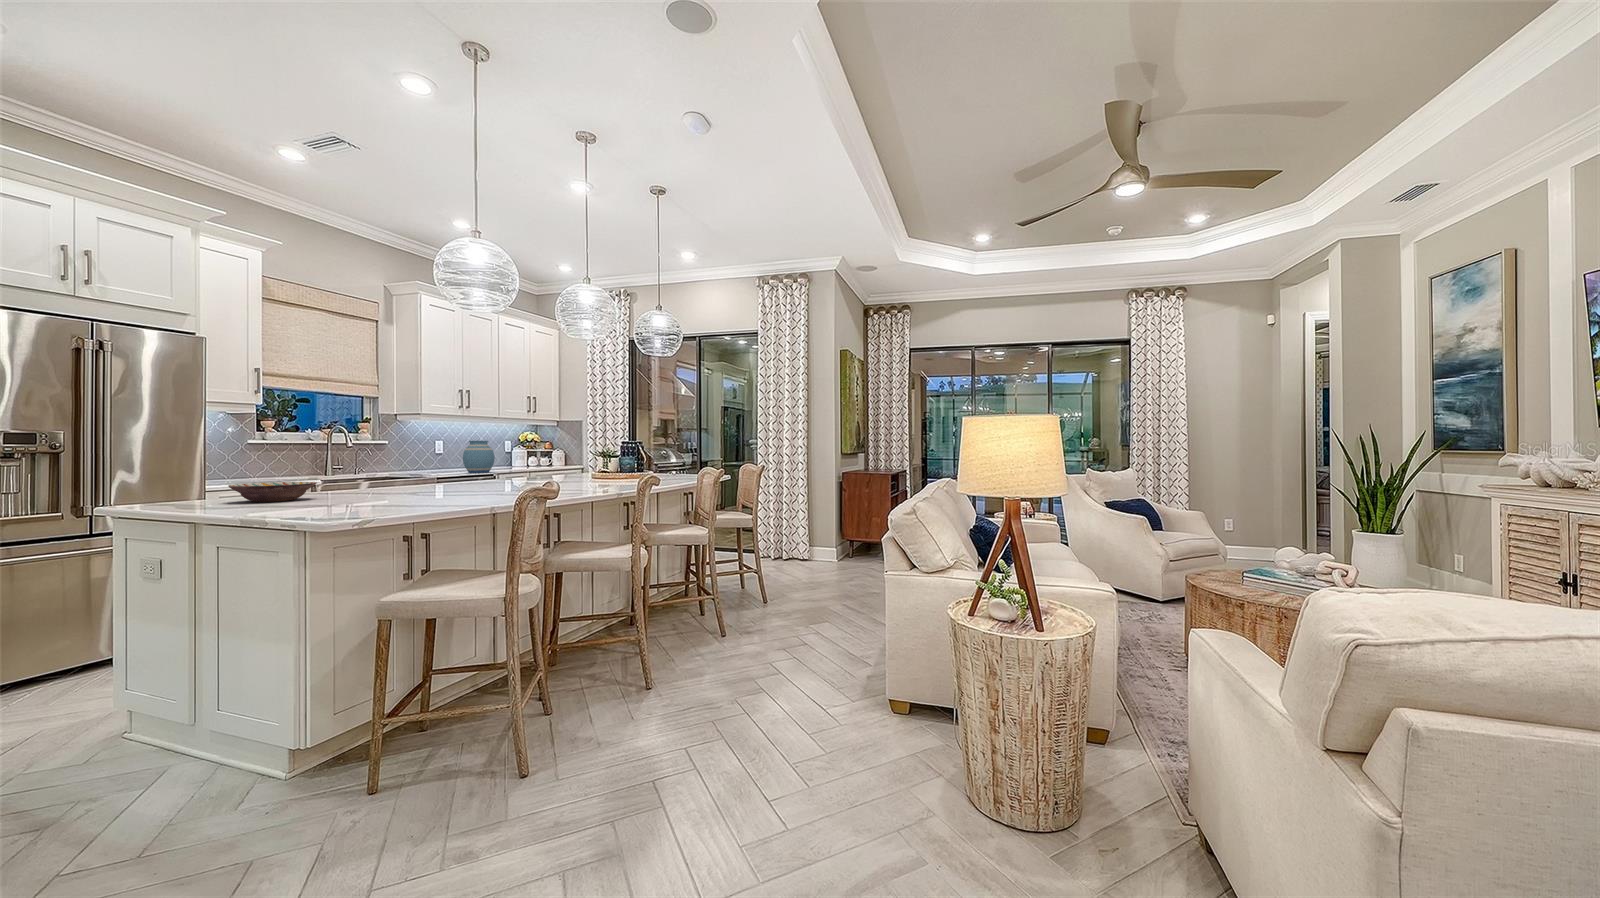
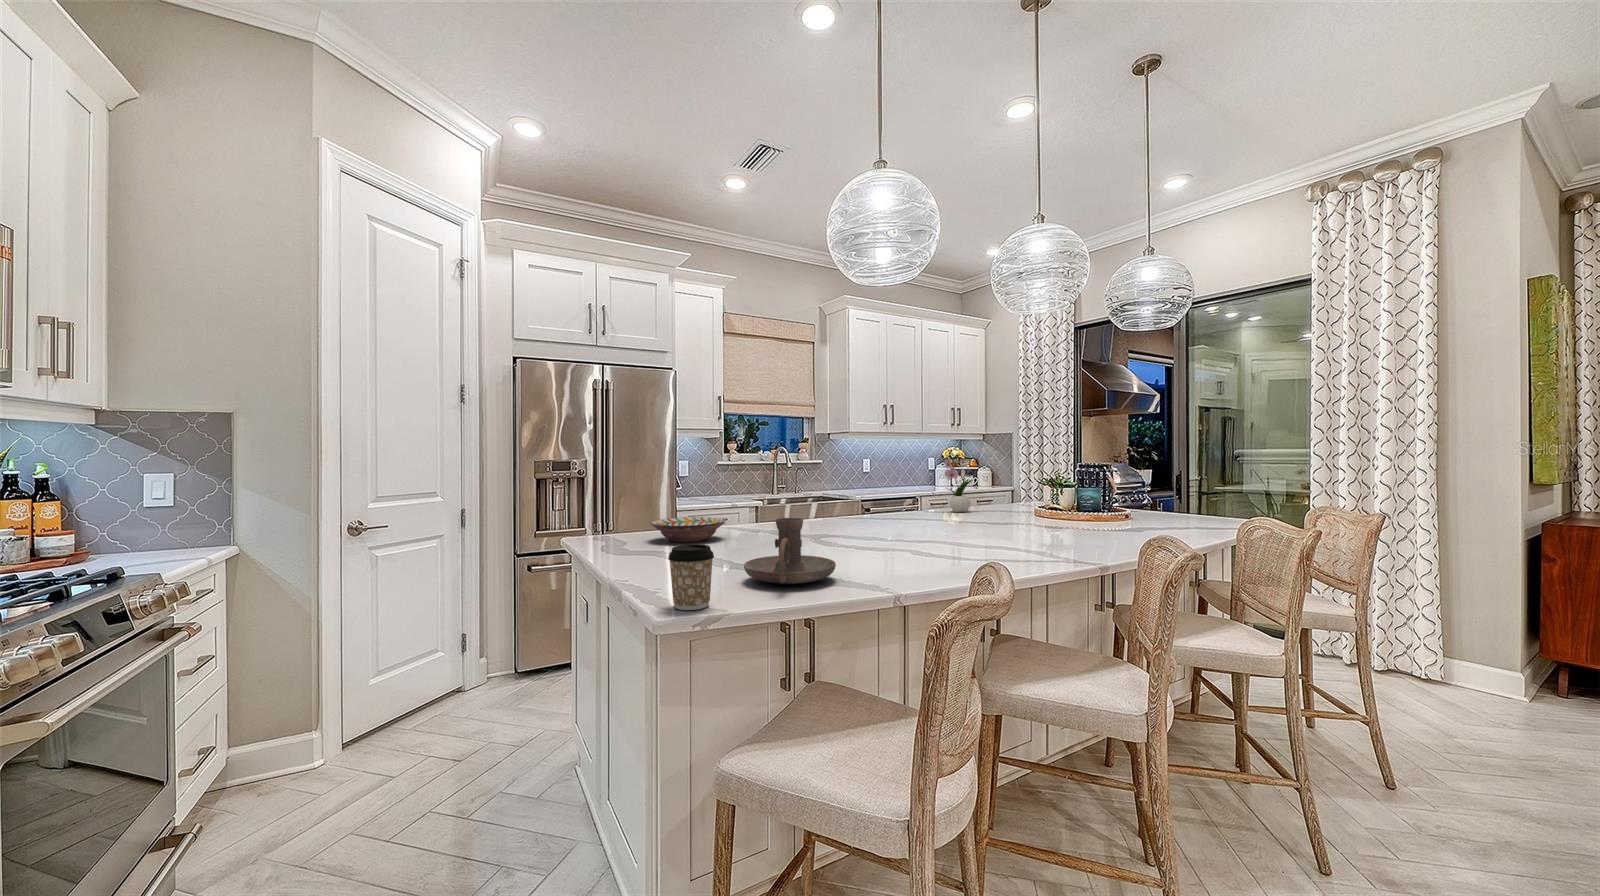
flower arrangement: none [521,429,545,479] -> present [944,449,972,512]
vase: present [463,441,495,473] -> none [888,459,919,494]
candle holder: none [372,465,446,507] -> present [744,518,836,584]
coffee cup: none [325,477,363,517] -> present [668,544,714,610]

